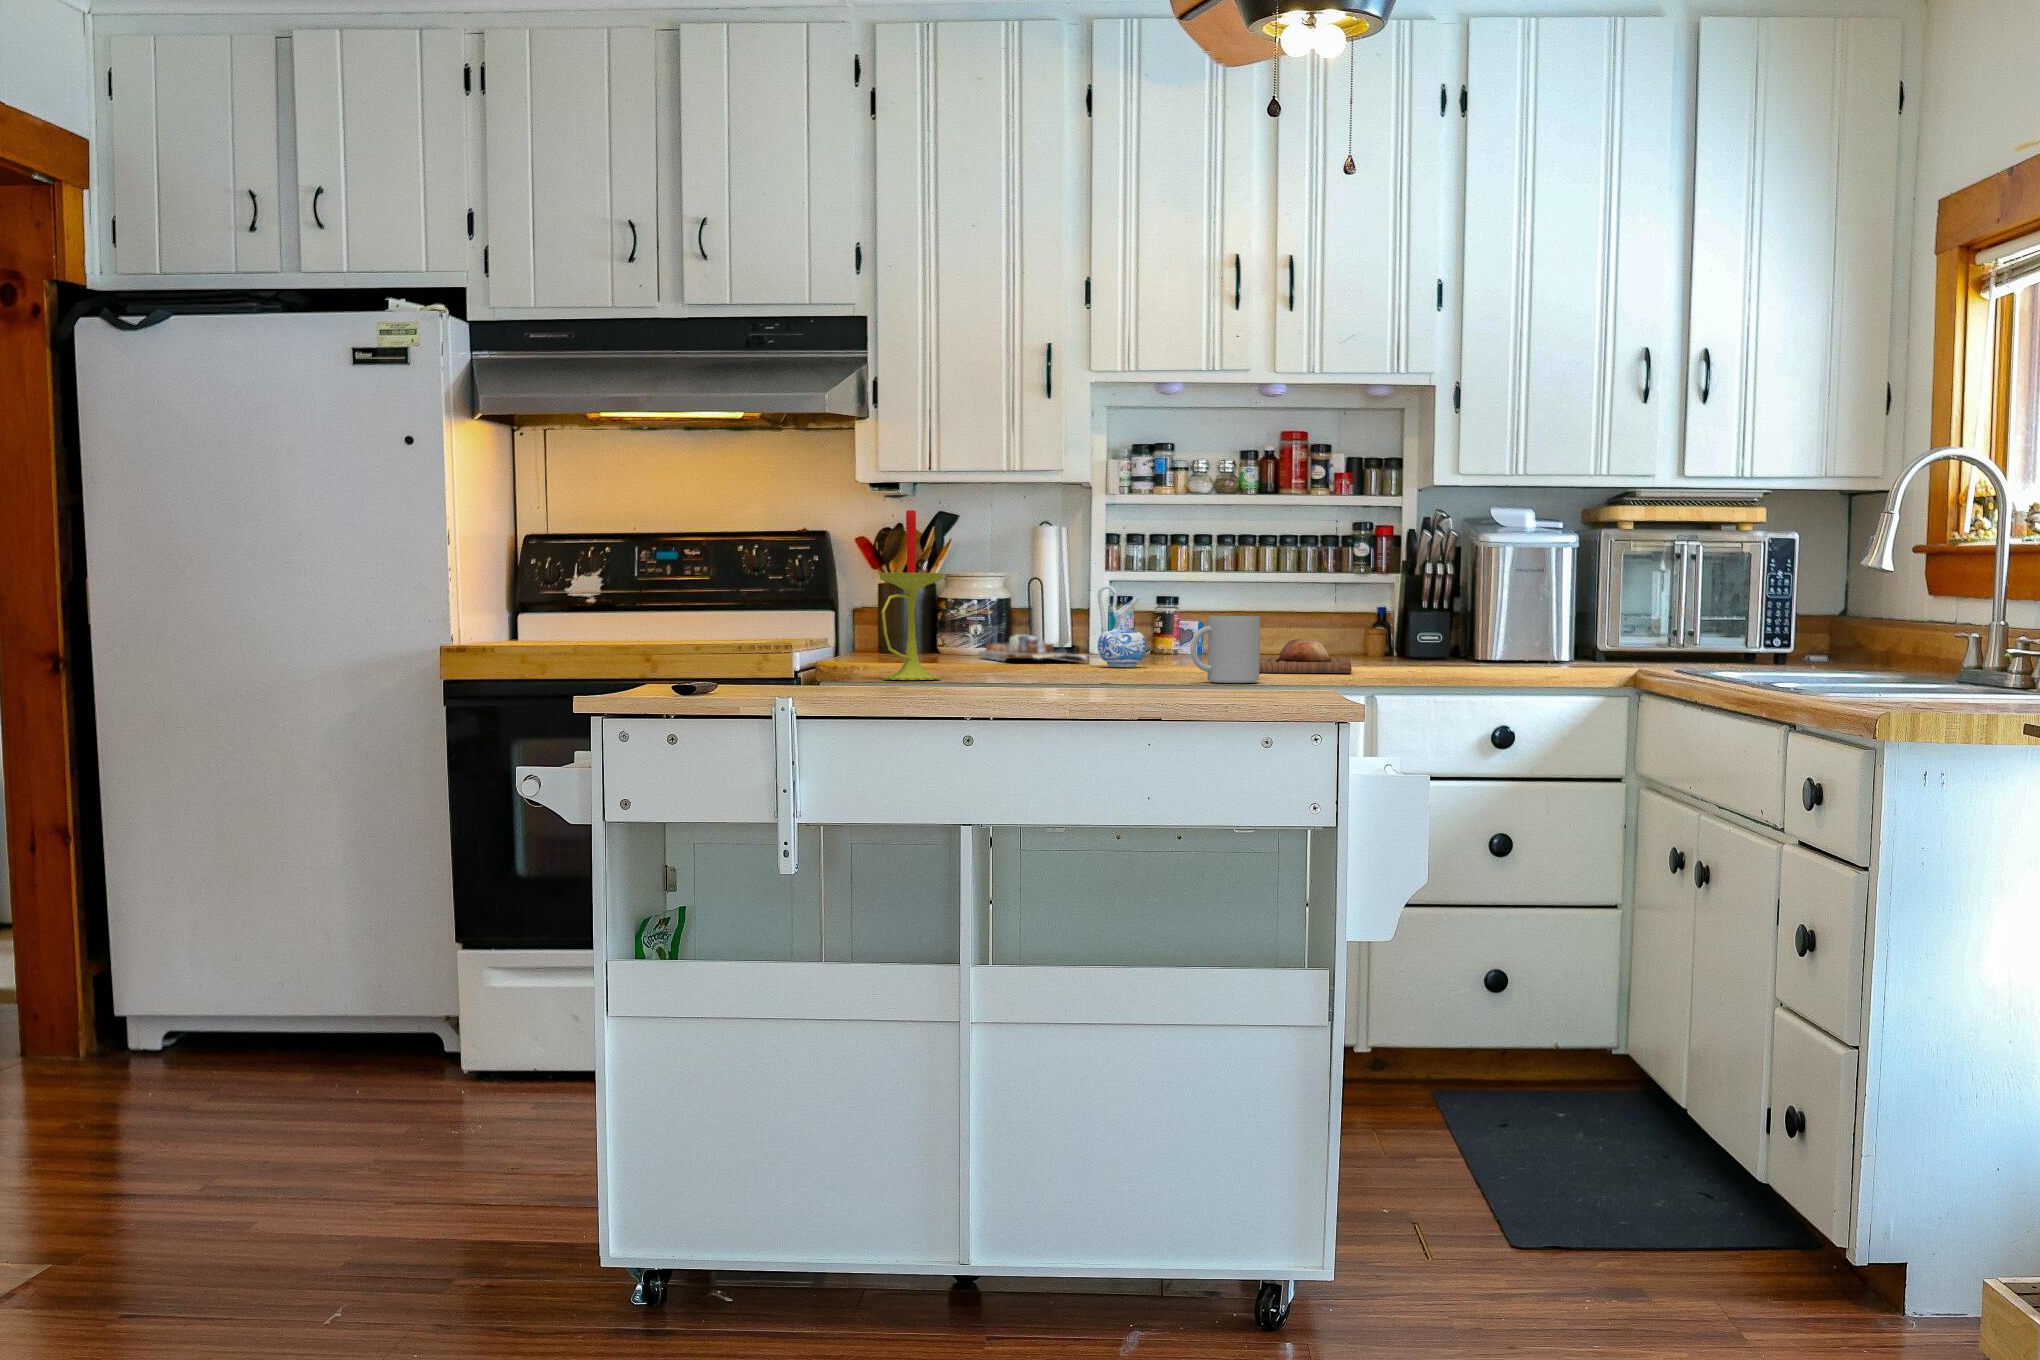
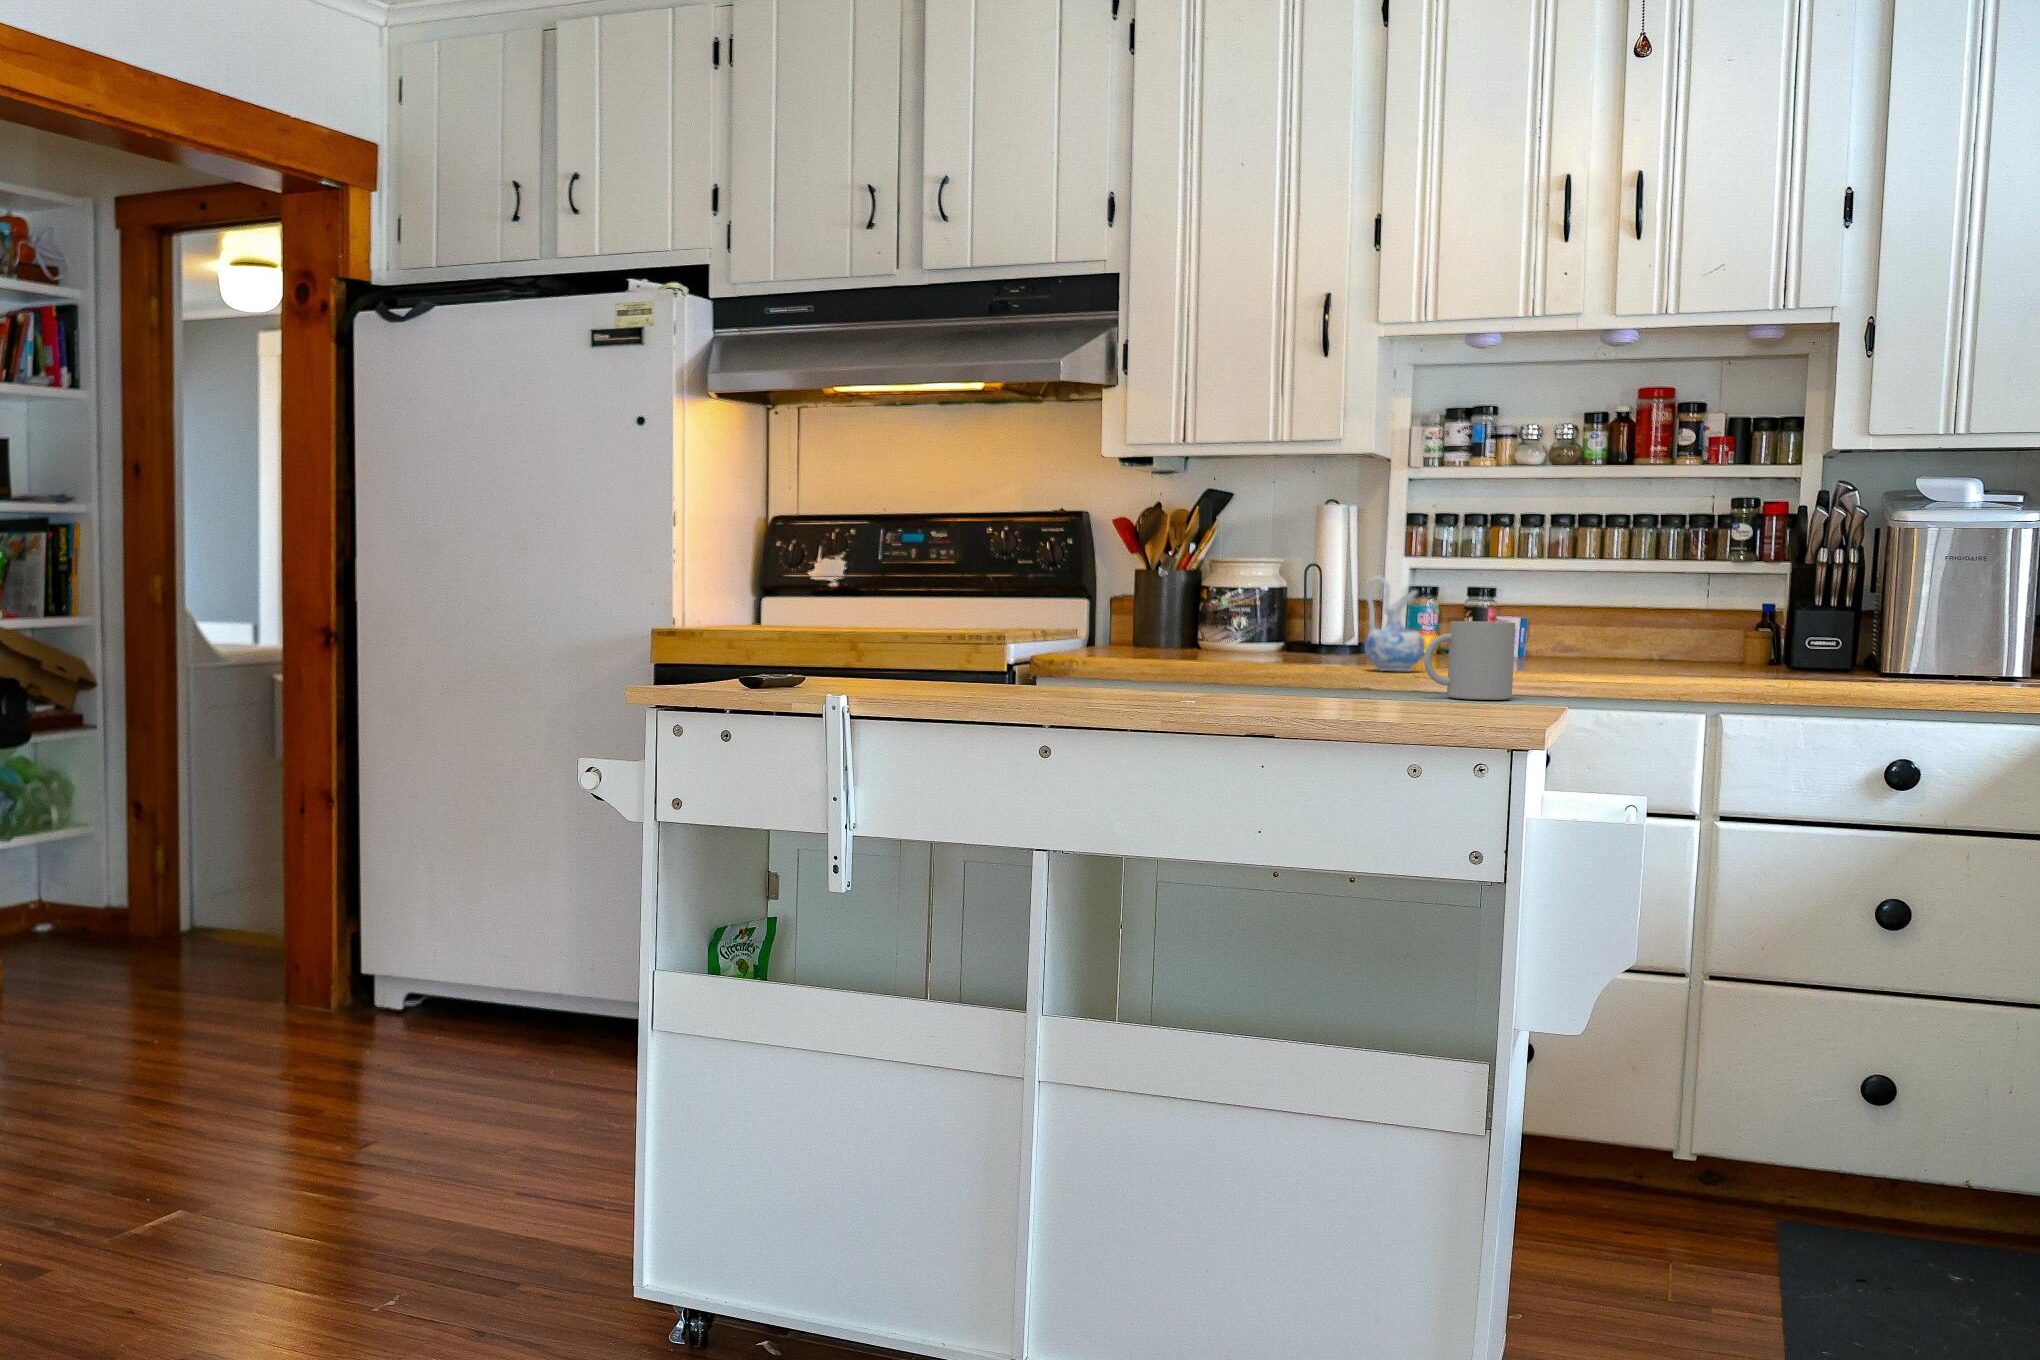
candle: present [879,510,944,680] -> none [1070,496,1147,685]
cutting board: present [979,634,1087,662] -> none [1249,628,1366,663]
bread loaf: present [1259,639,1351,673] -> none [1543,644,1692,688]

